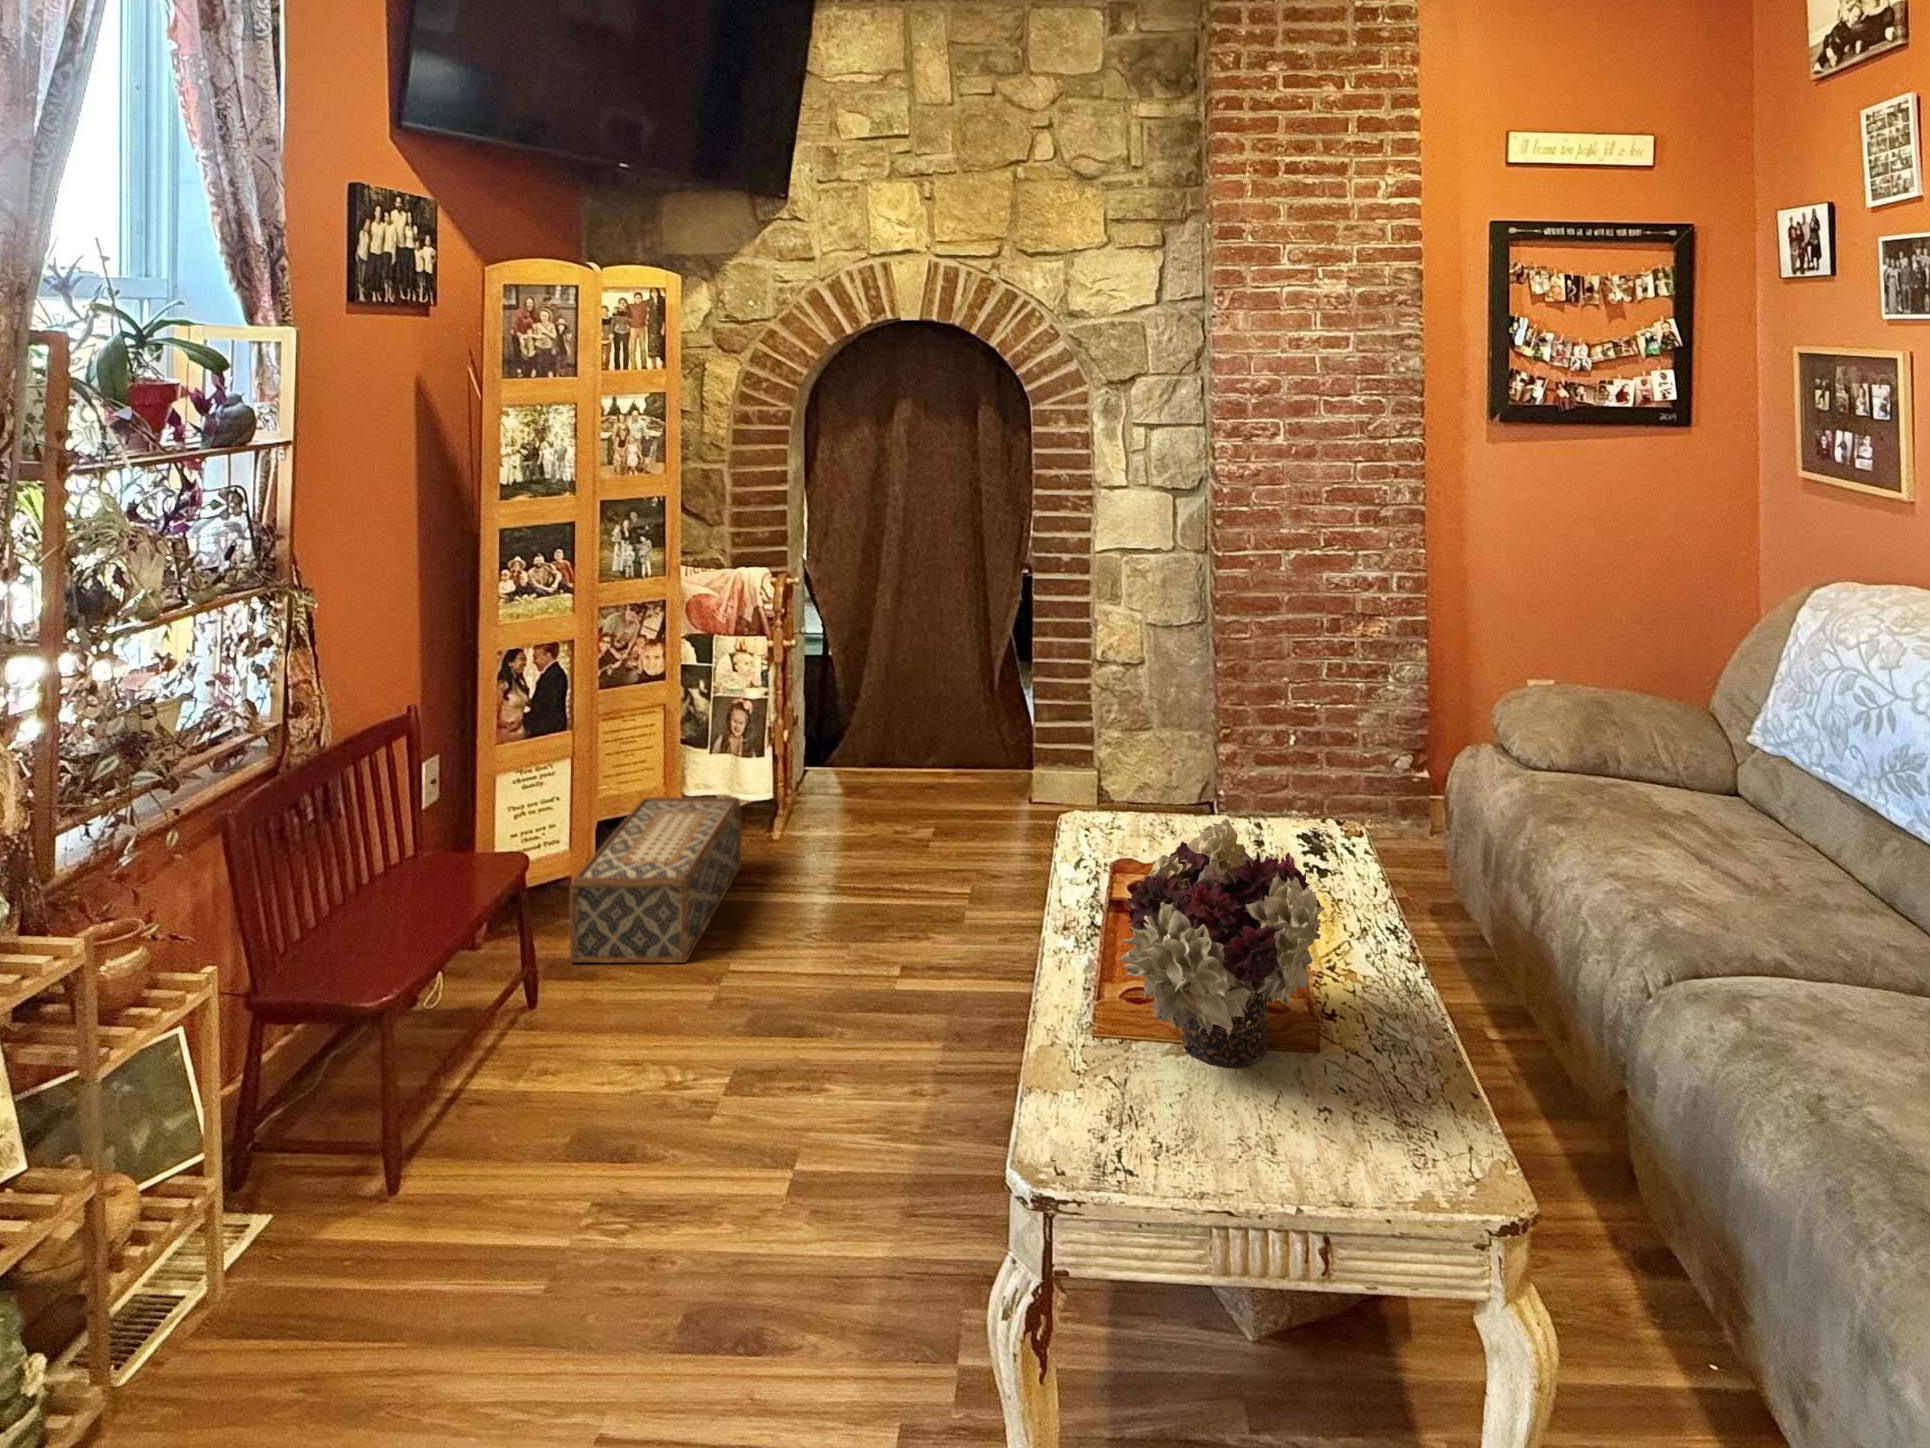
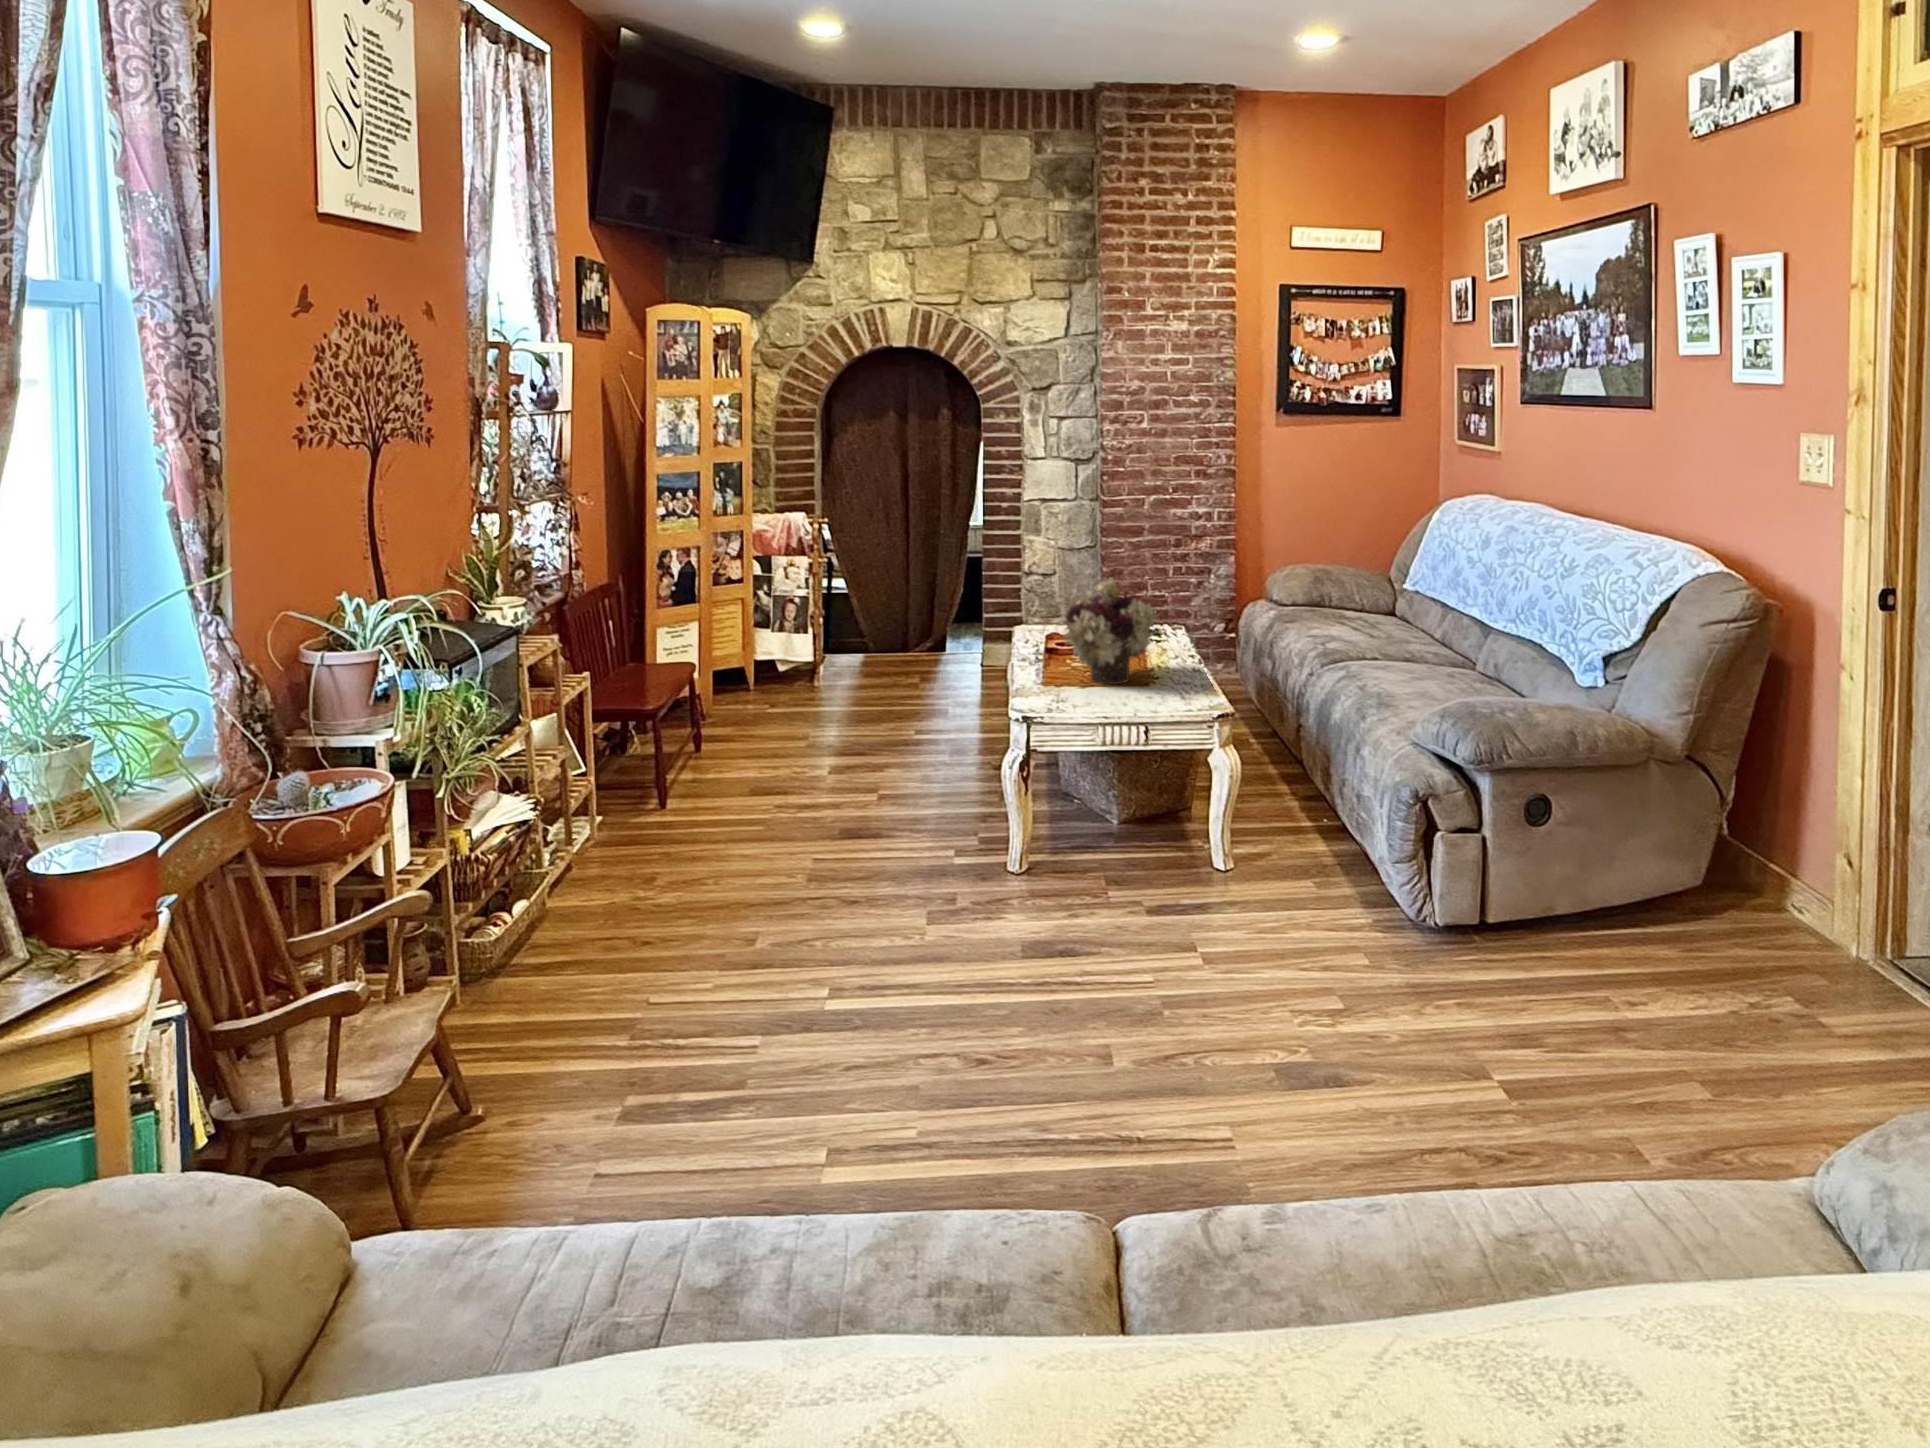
woven basket: present [570,797,741,963] -> none [712,652,802,737]

